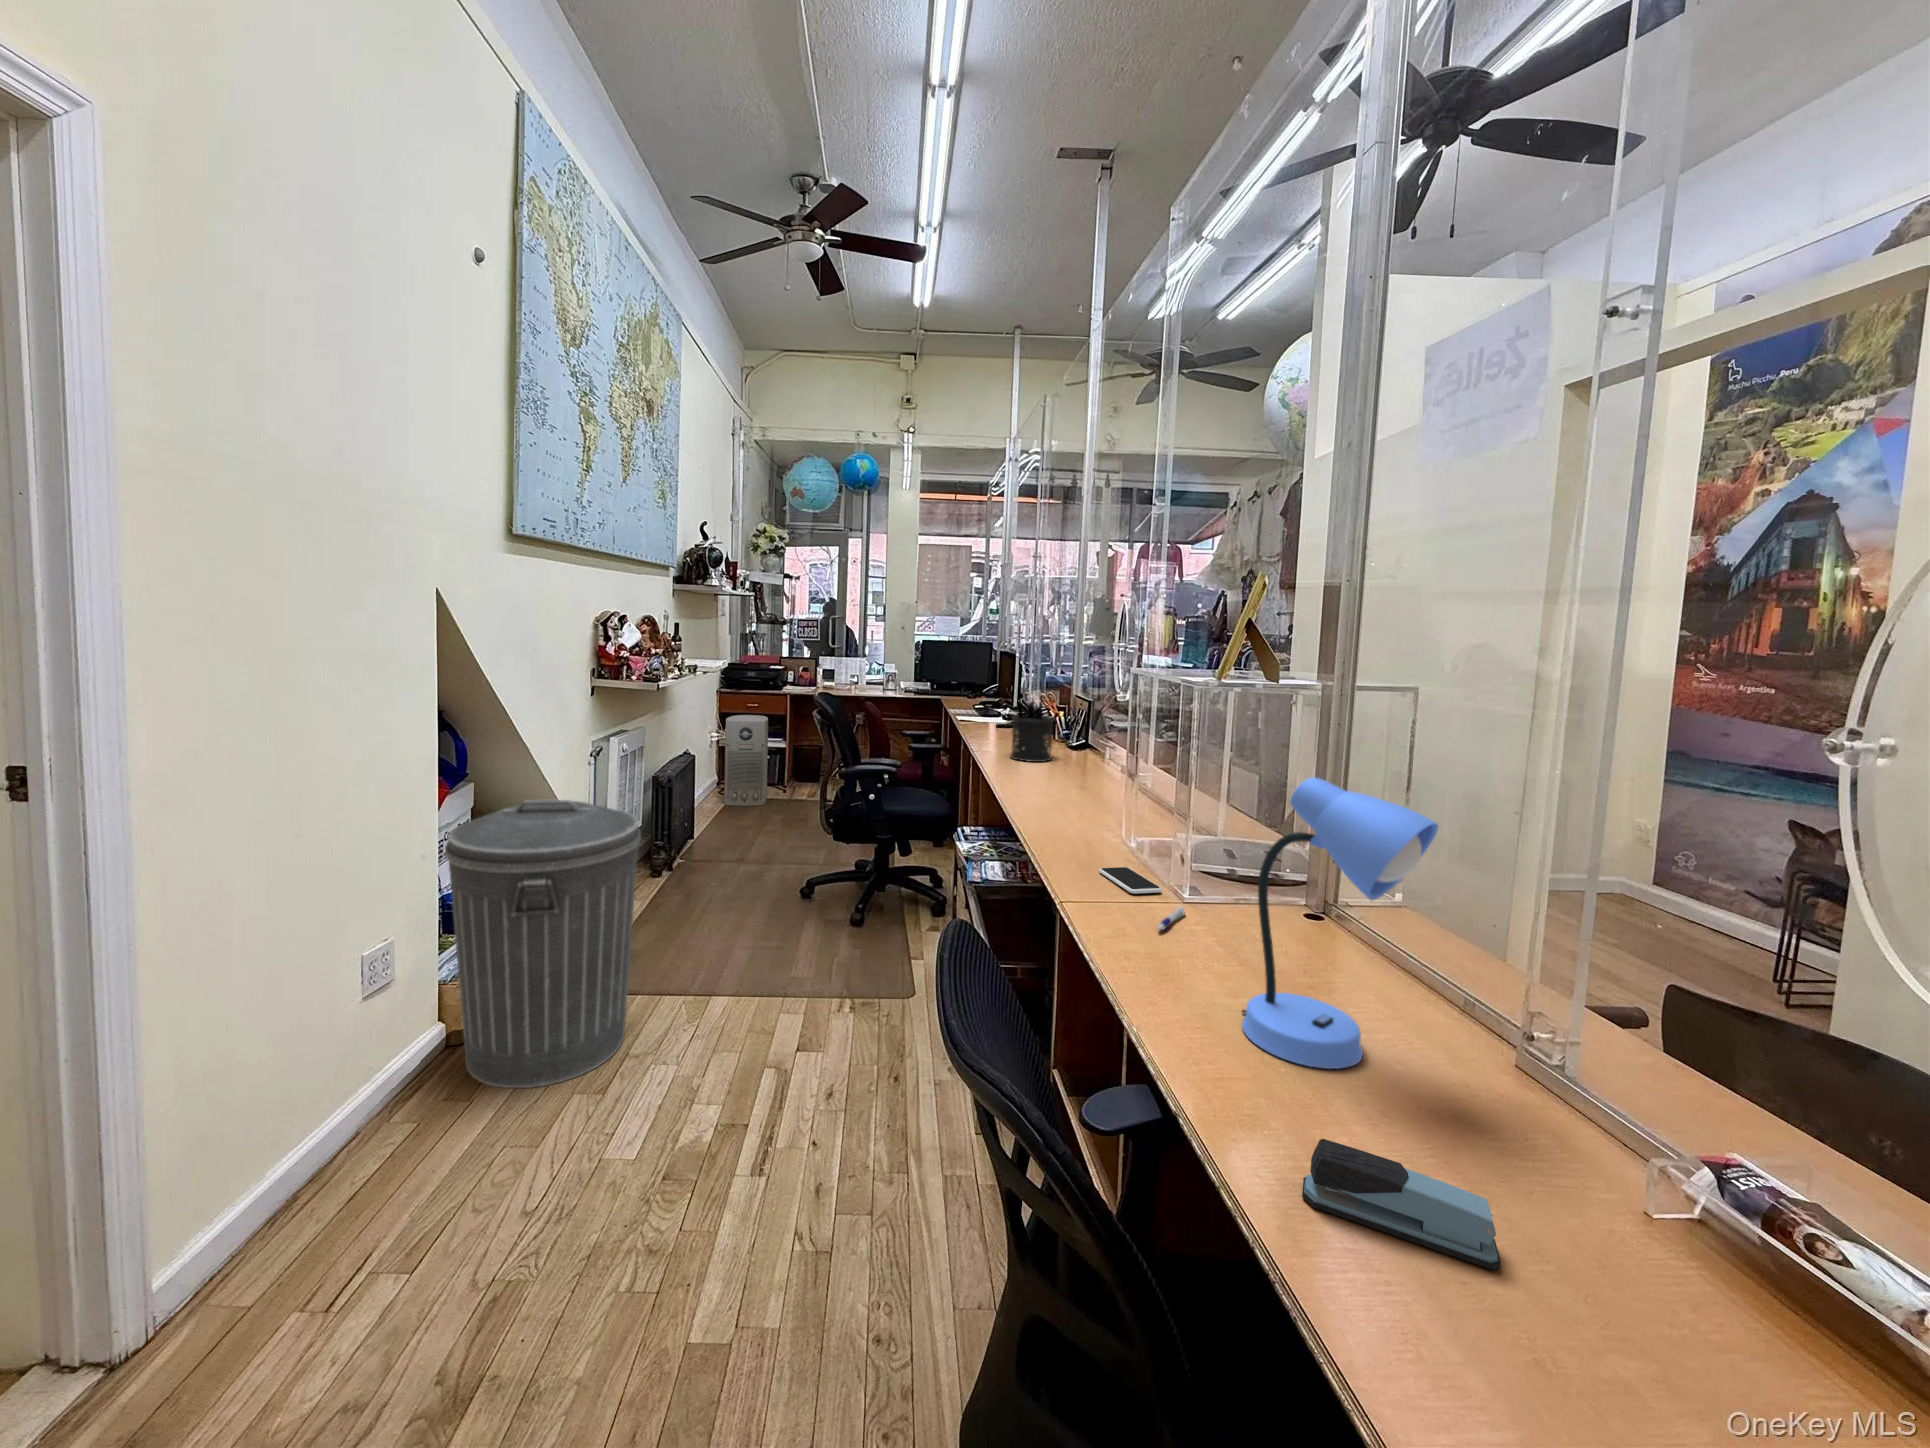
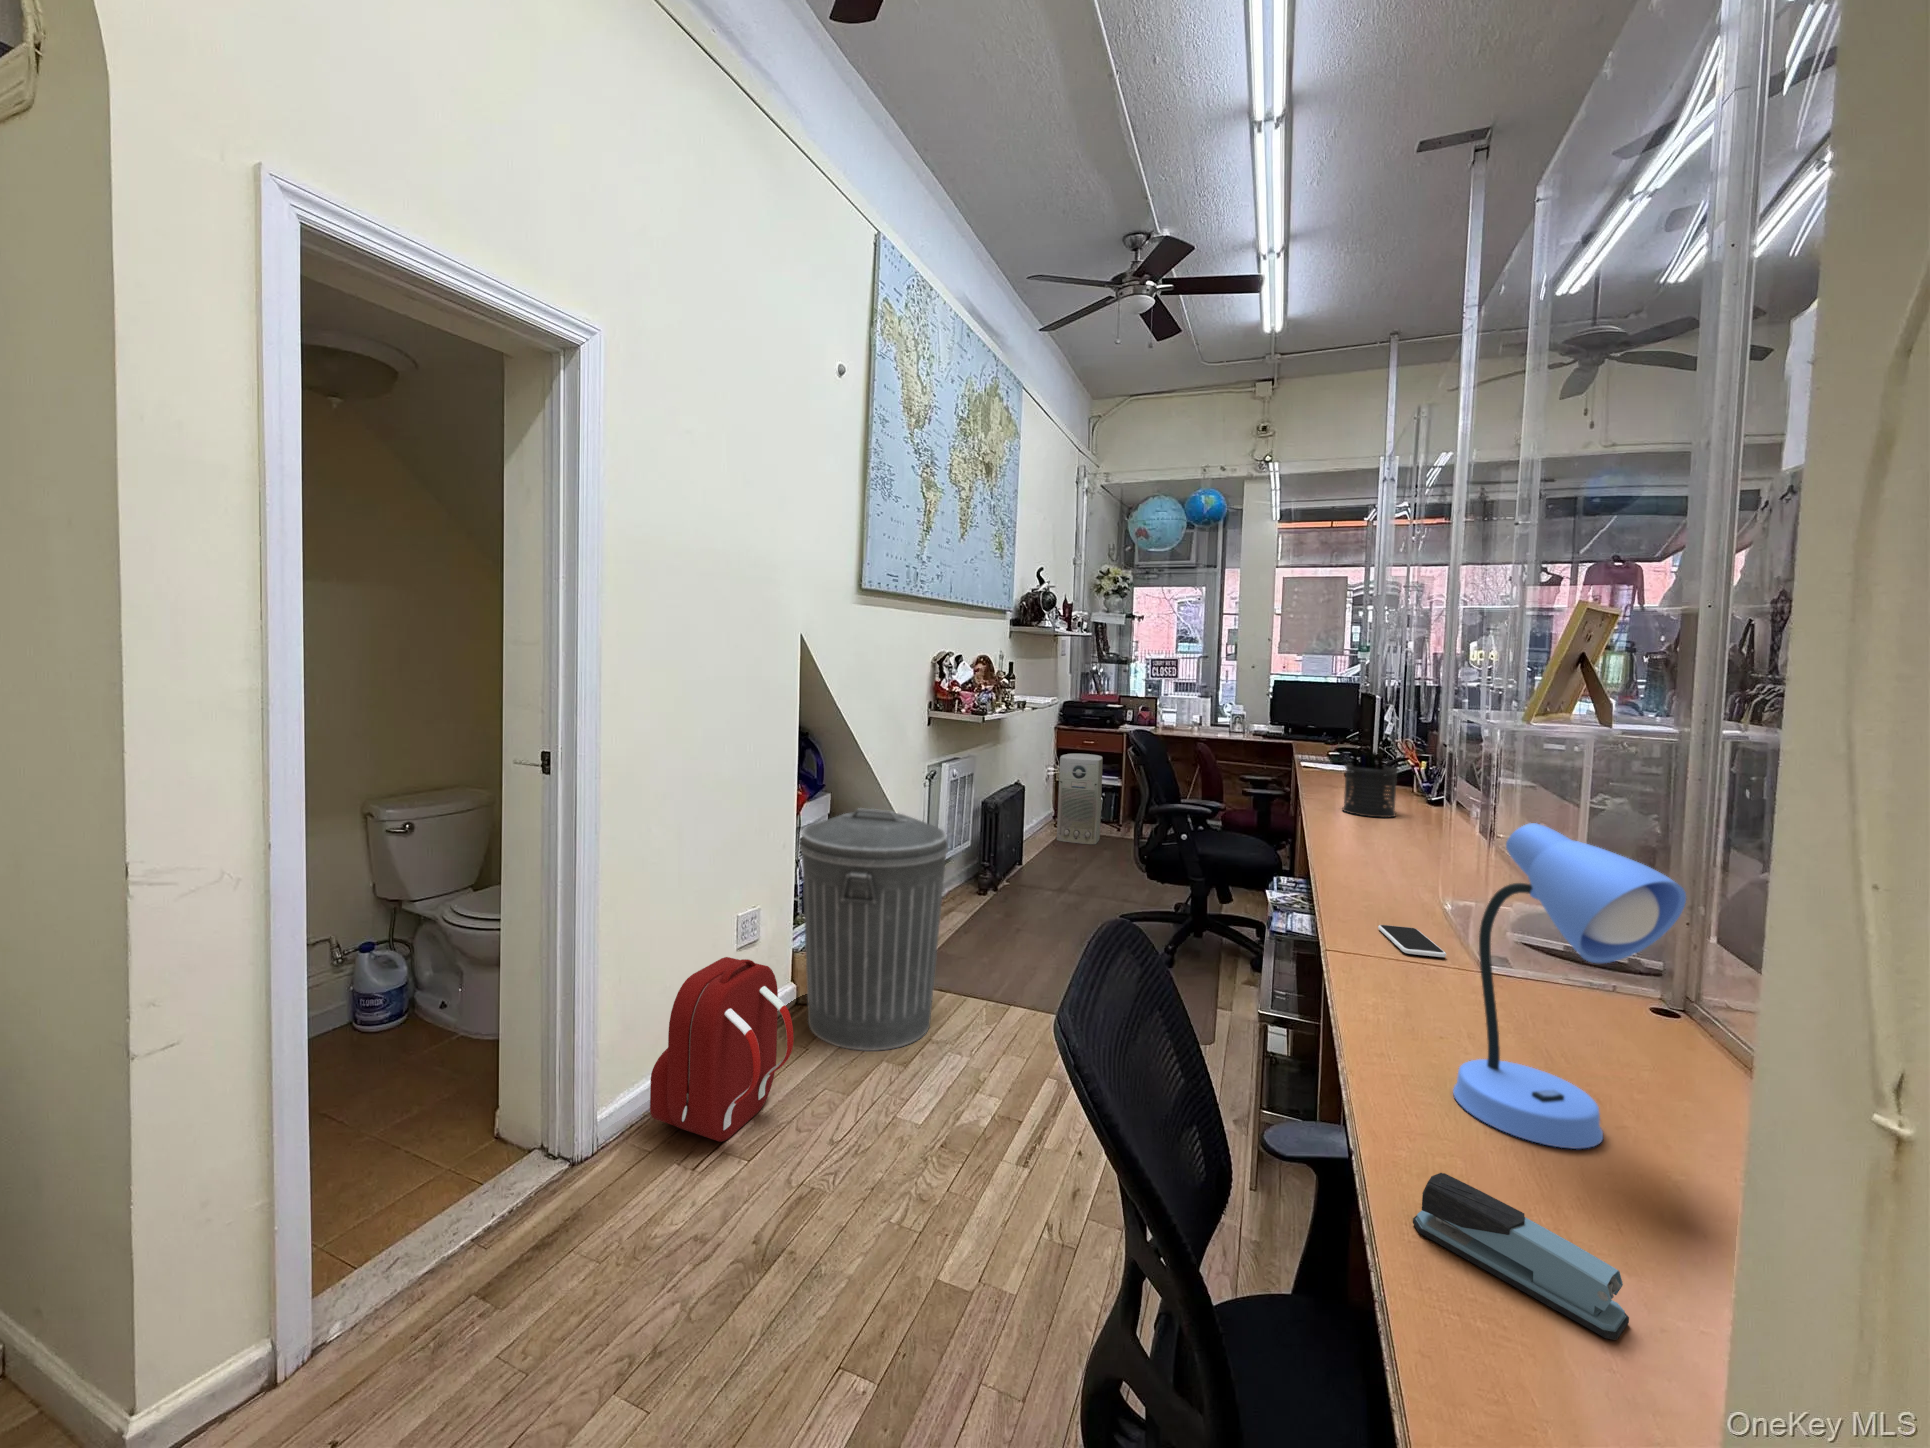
pen: present [1158,907,1185,930] -> none [1412,972,1463,990]
backpack: none [236,1018,462,1267] -> present [650,957,794,1142]

